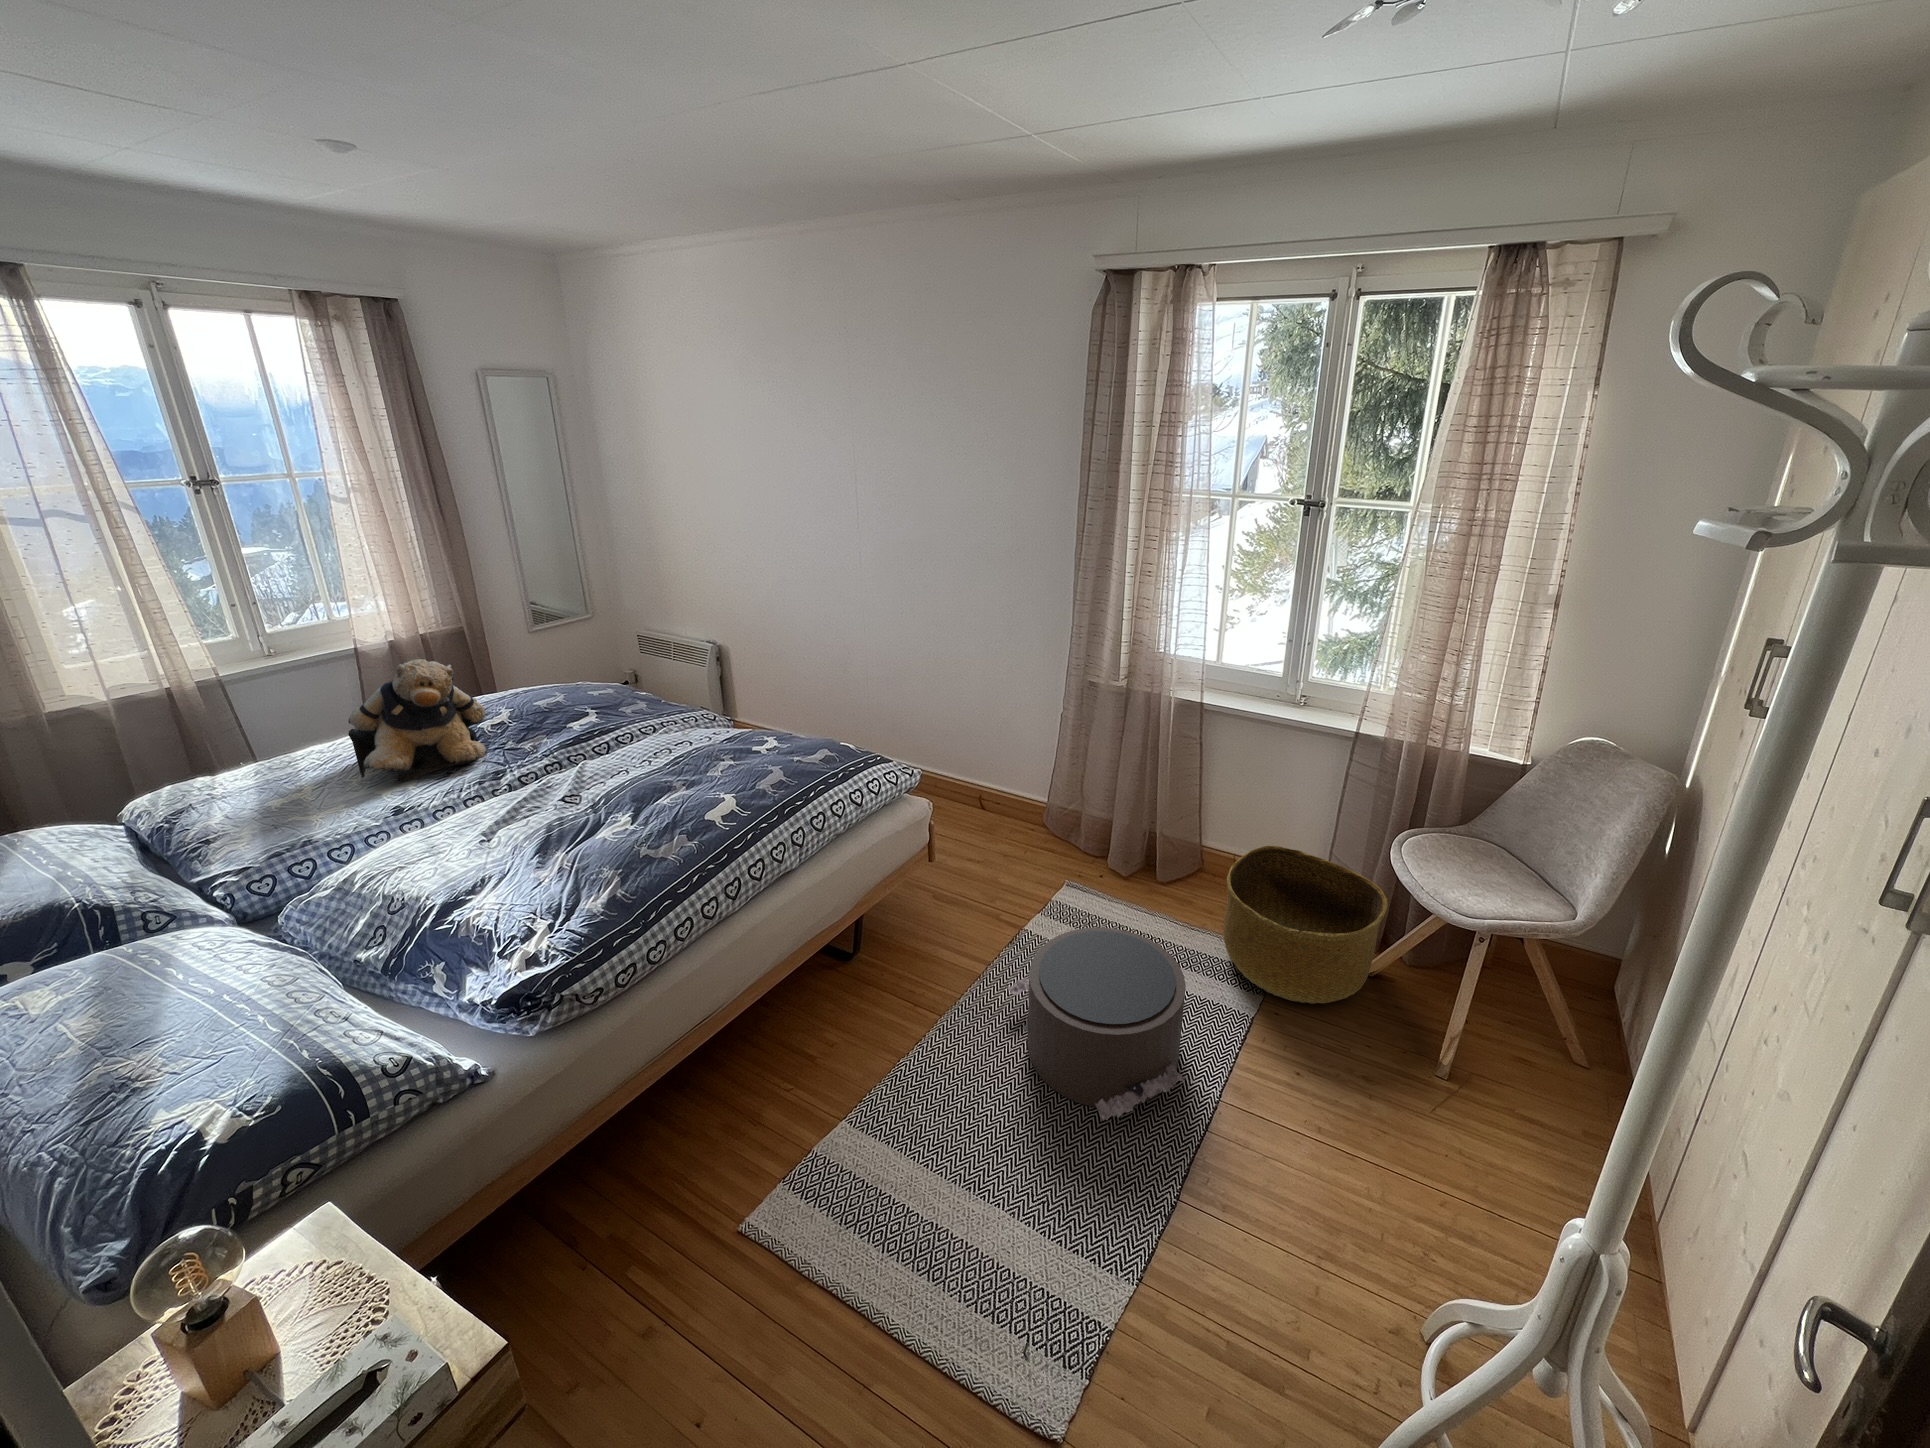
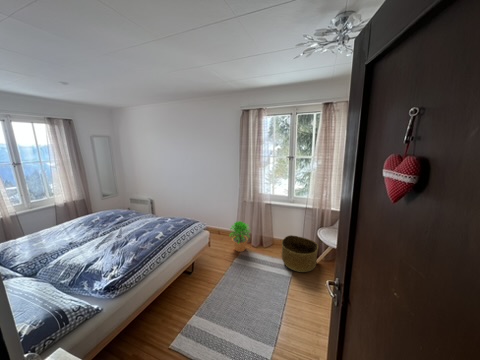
teddy bear: present [348,659,488,782] -> none [57,204,95,236]
potted plant: none [1009,766,1112,890] -> present [229,221,250,252]
pouf: present [1008,927,1186,1120] -> none [232,258,279,306]

